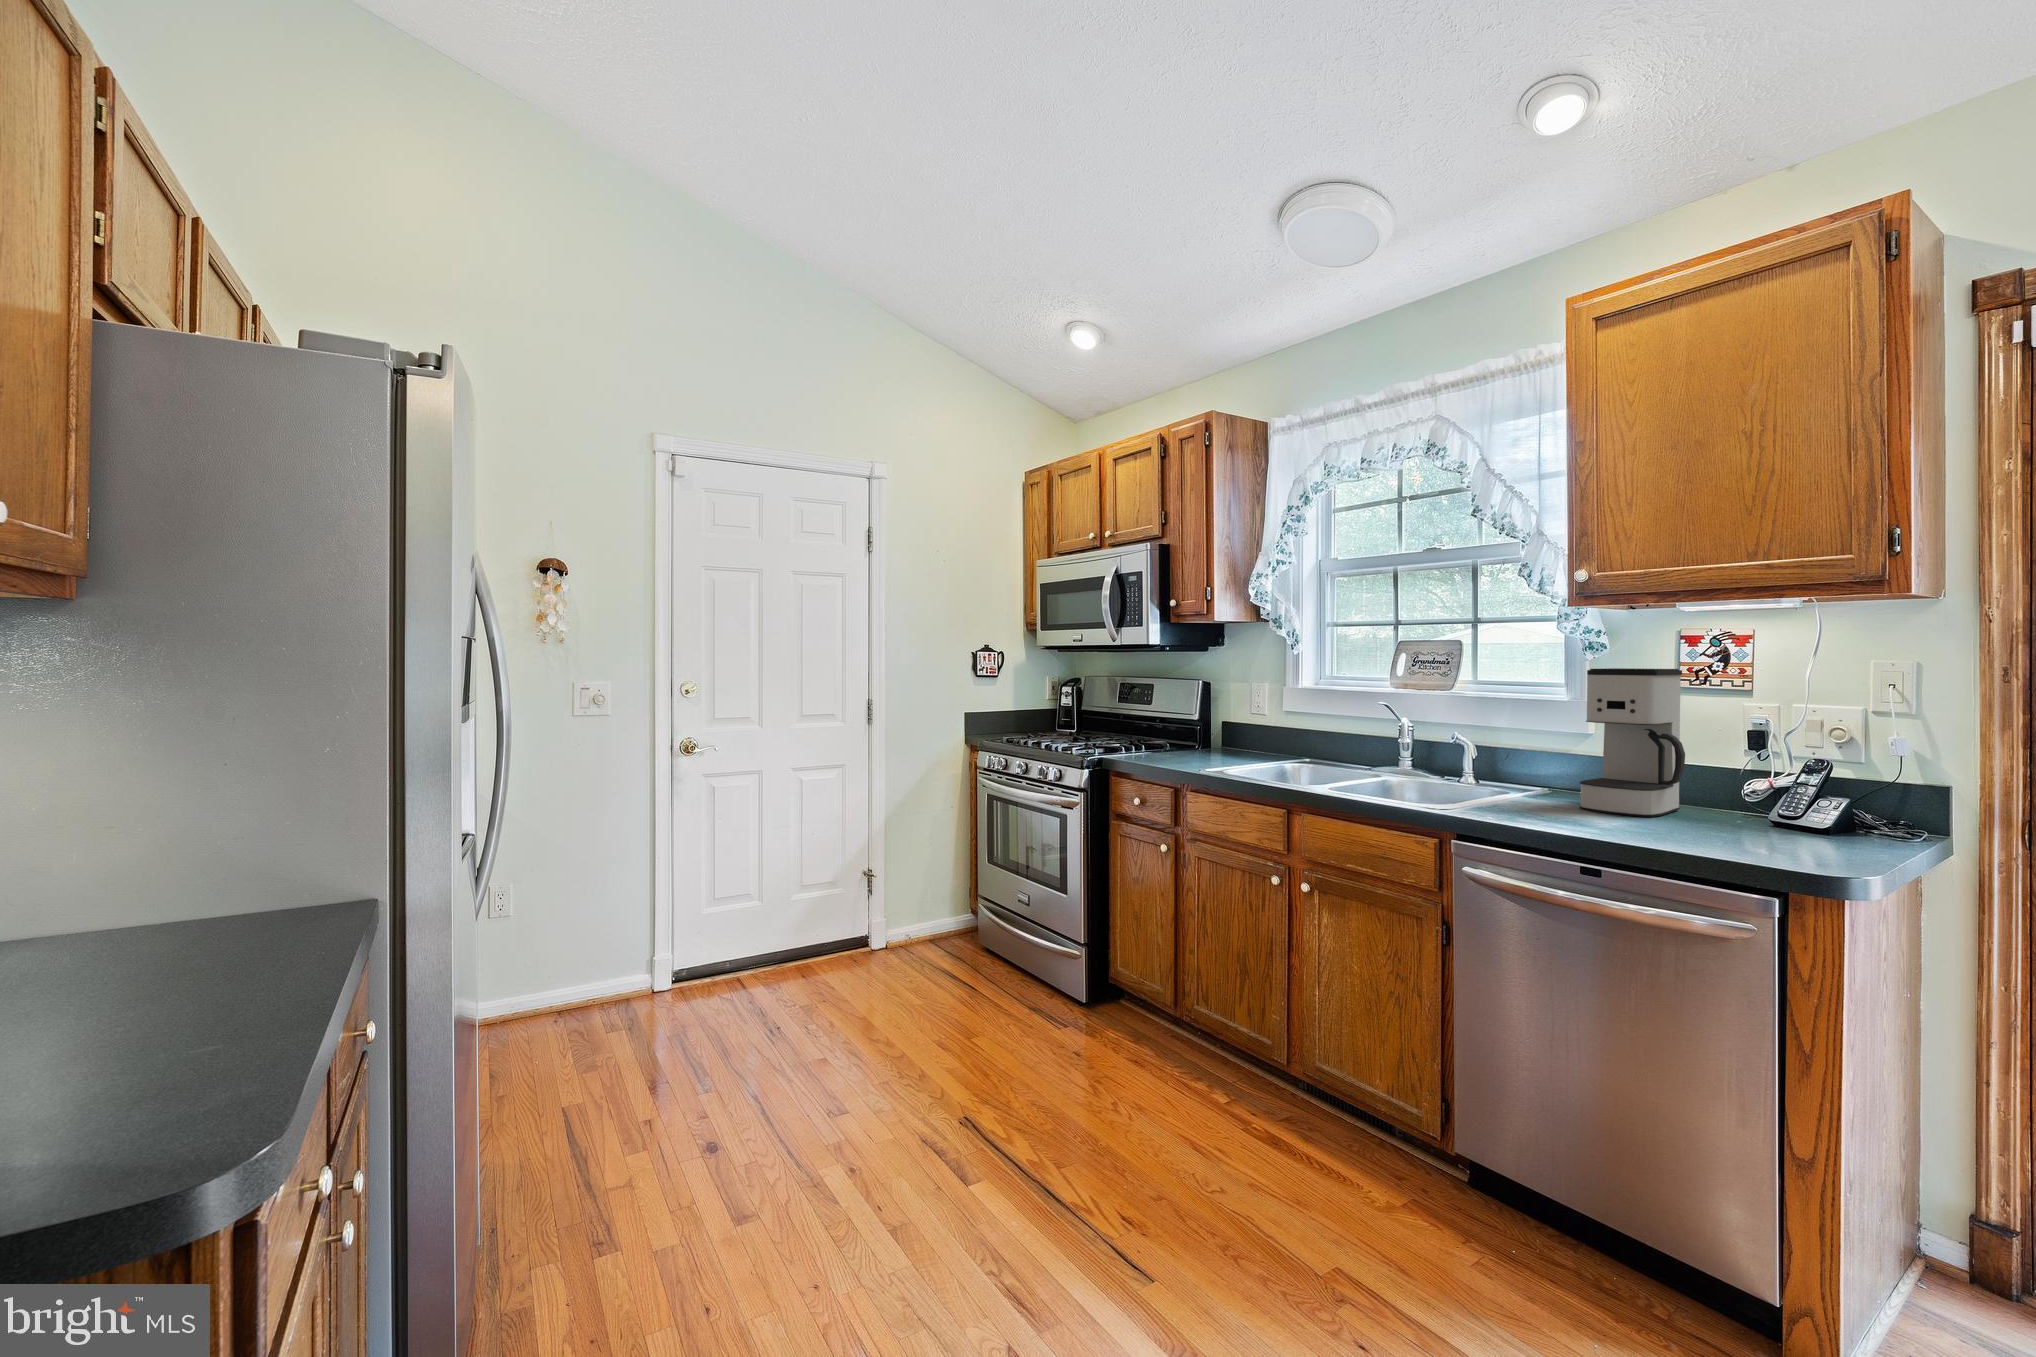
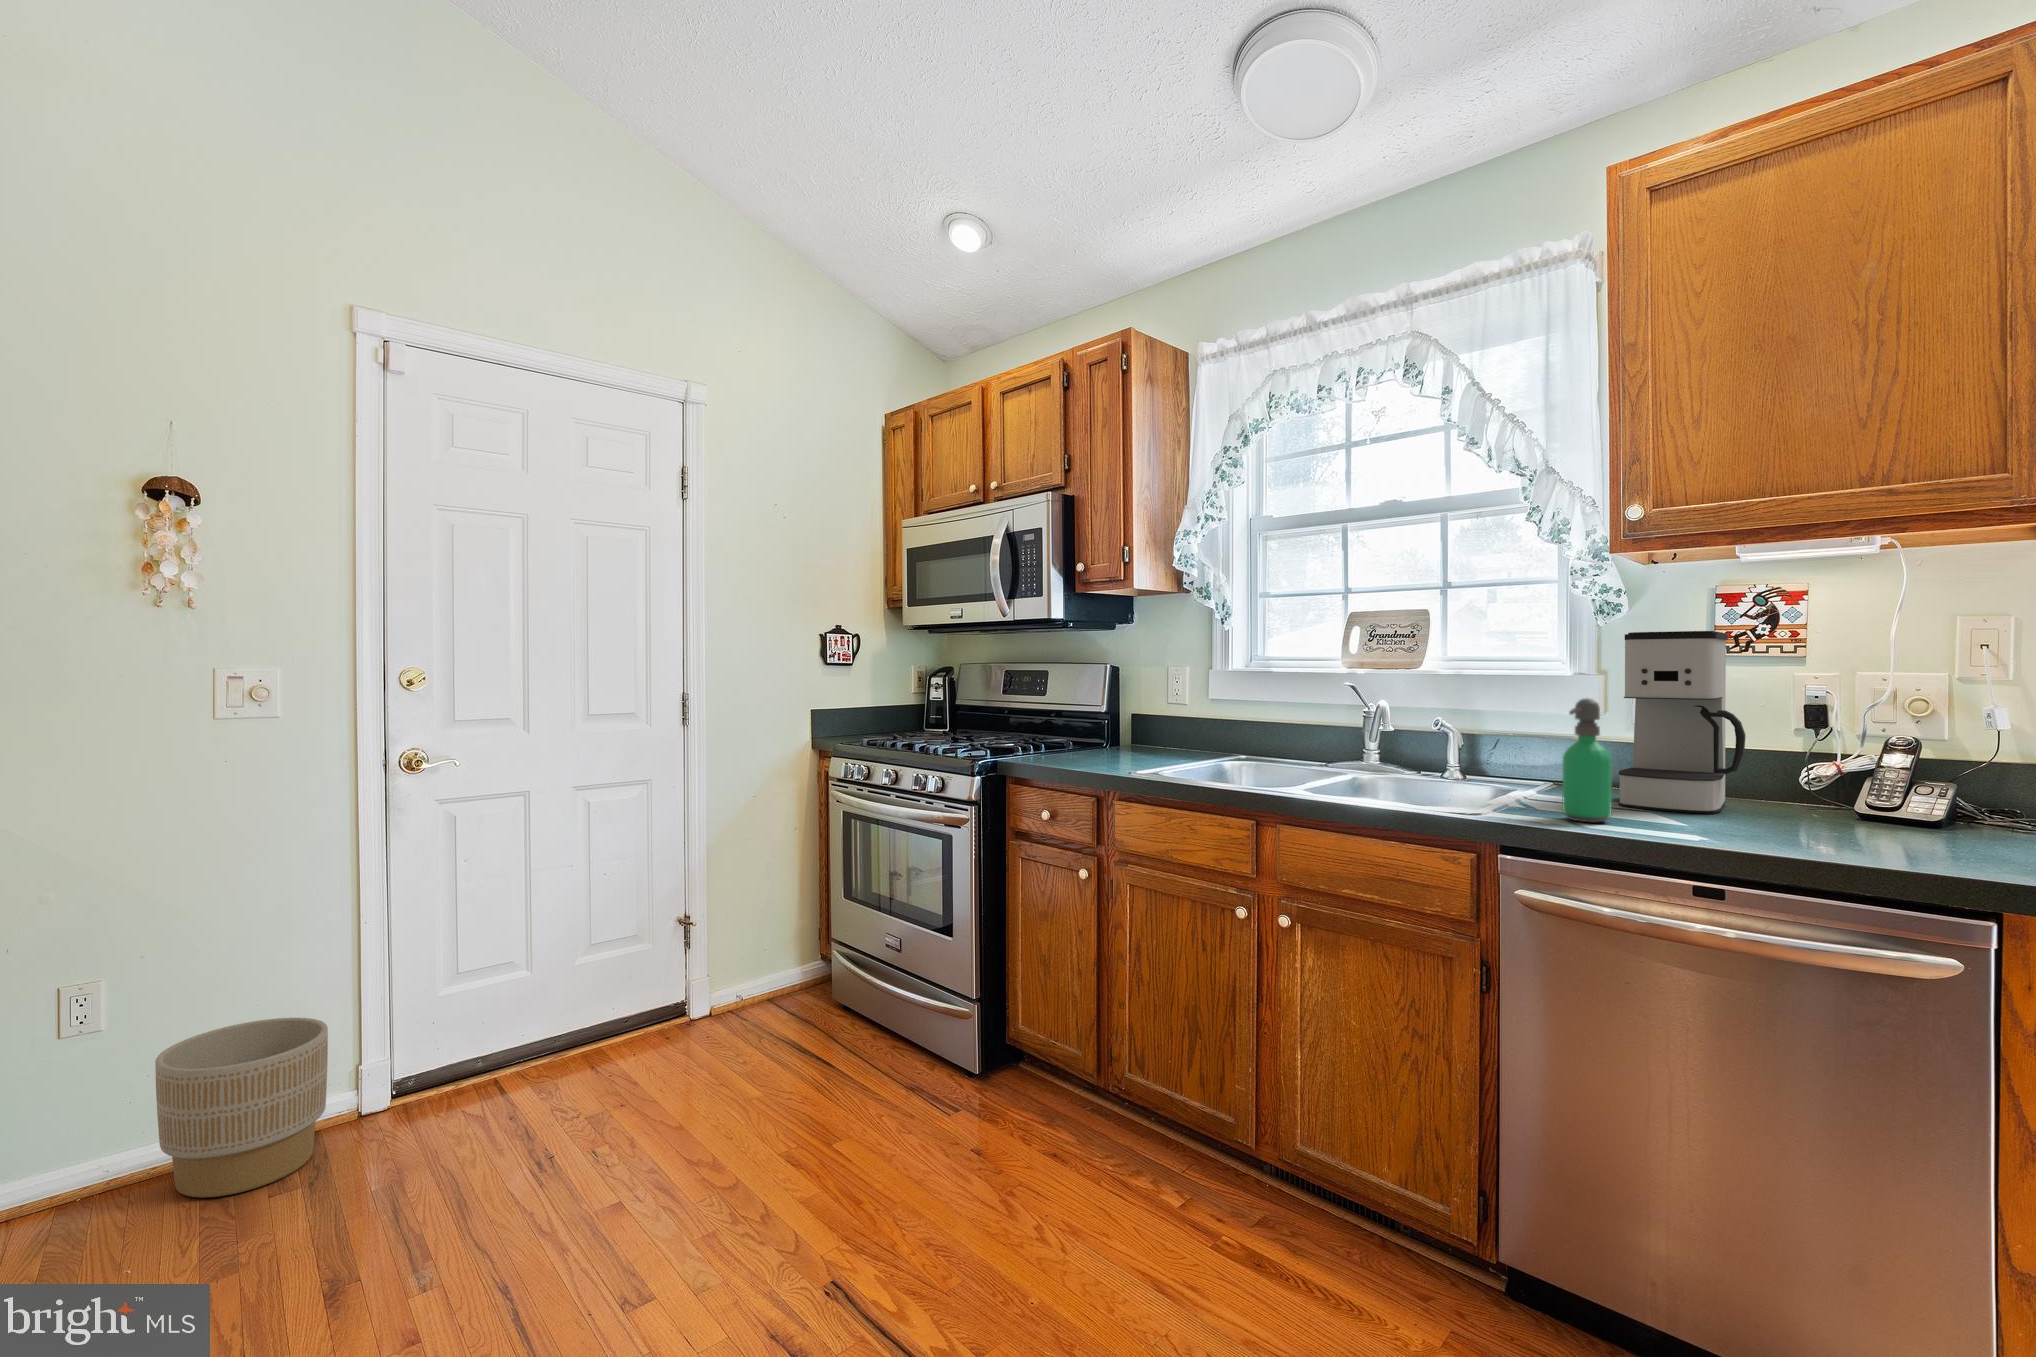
soap dispenser: none [1510,724,1548,820] -> present [1562,698,1612,822]
planter: none [530,925,631,1038] -> present [155,1018,328,1198]

